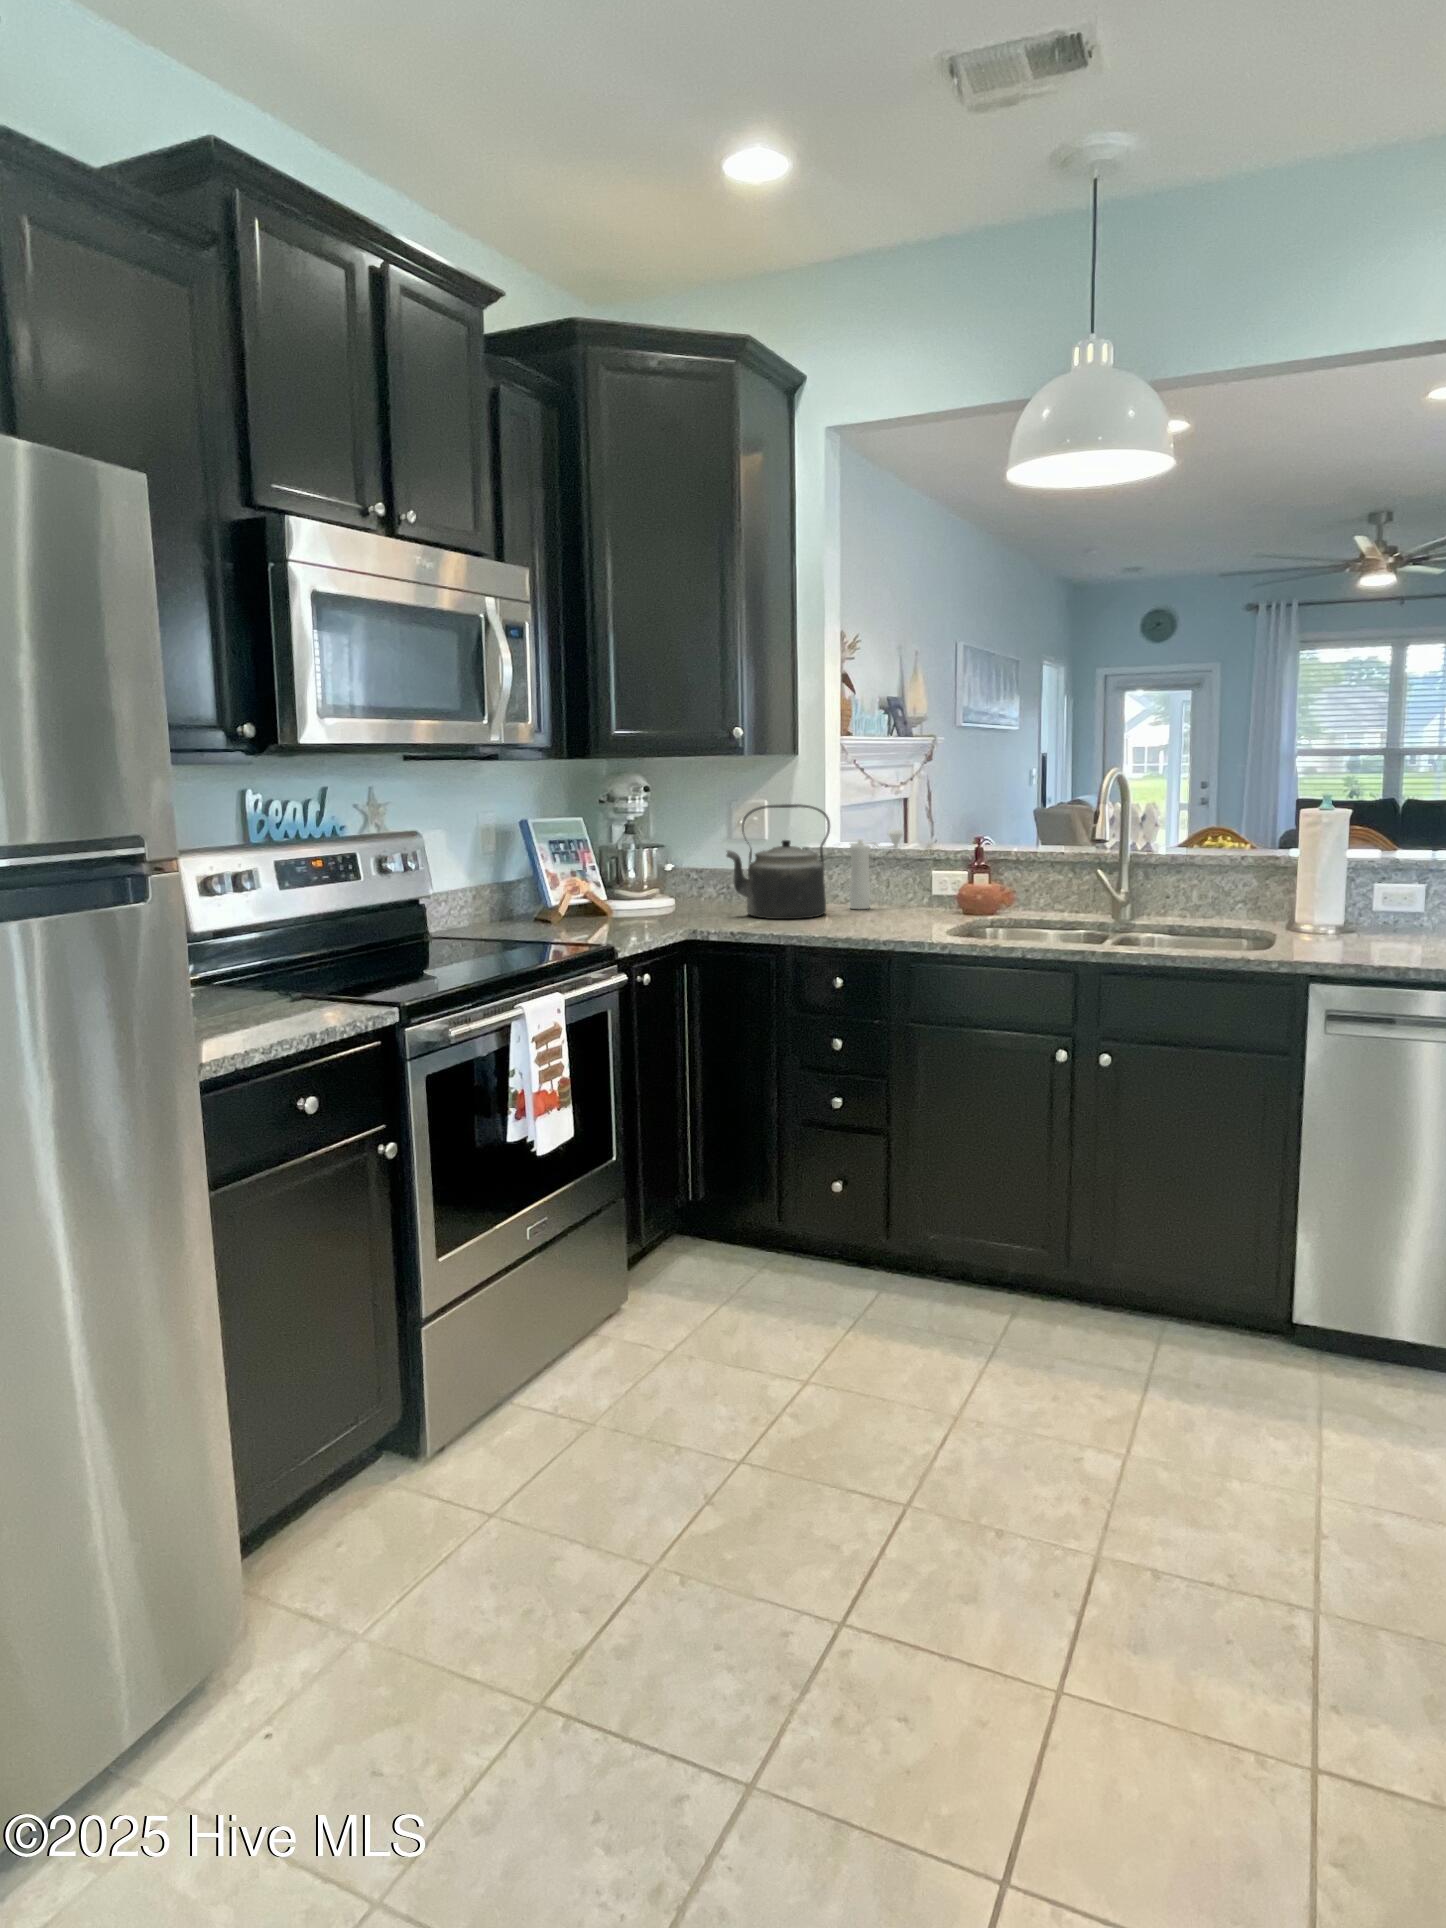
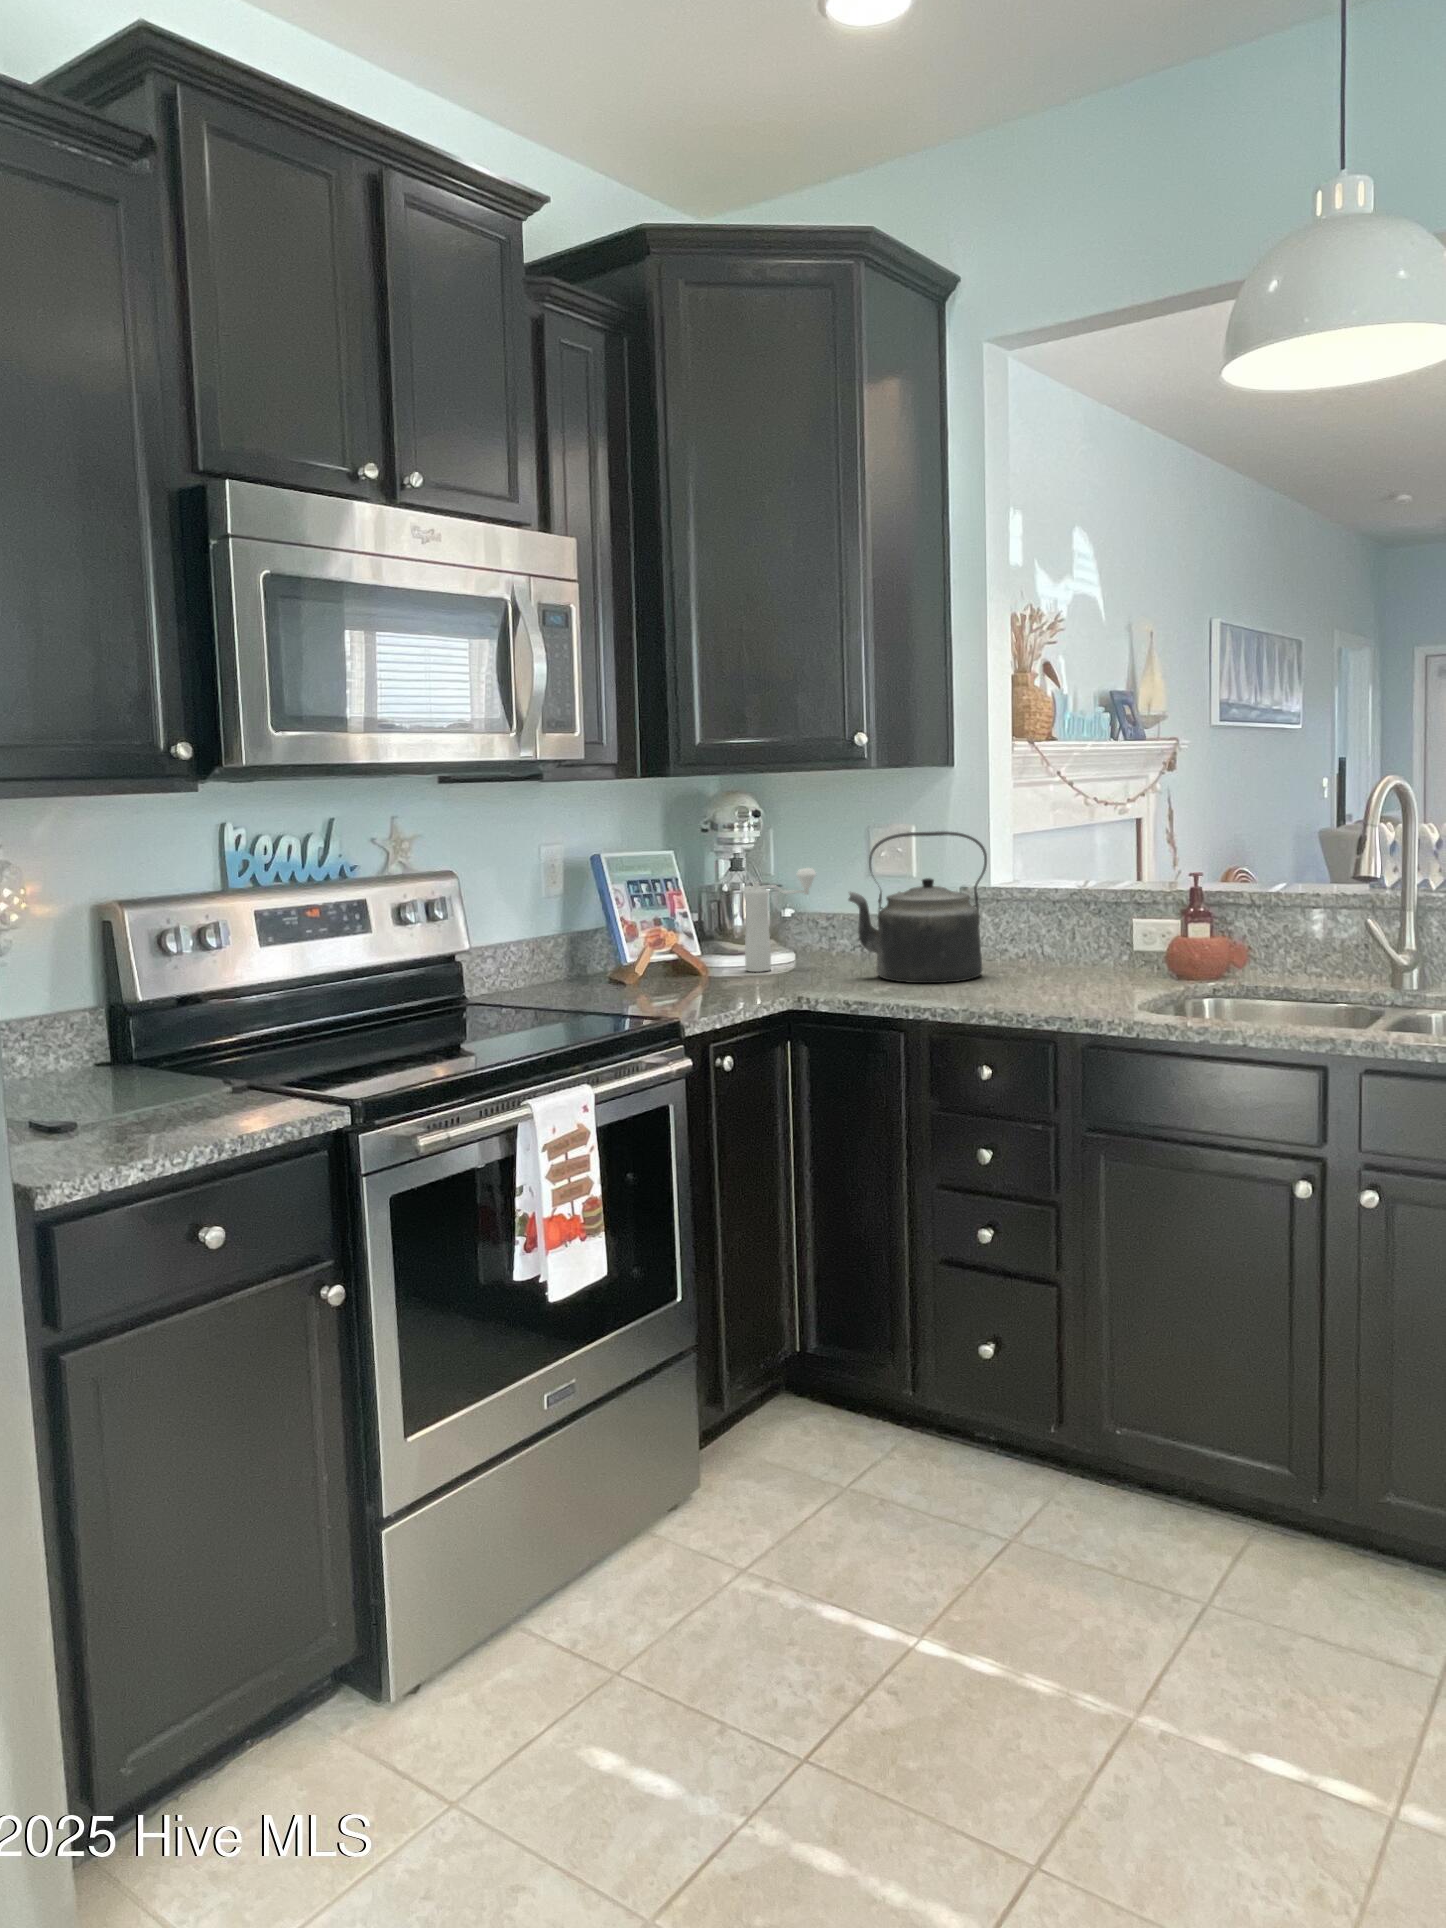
pepper mill: present [850,829,903,909] -> present [742,868,816,972]

